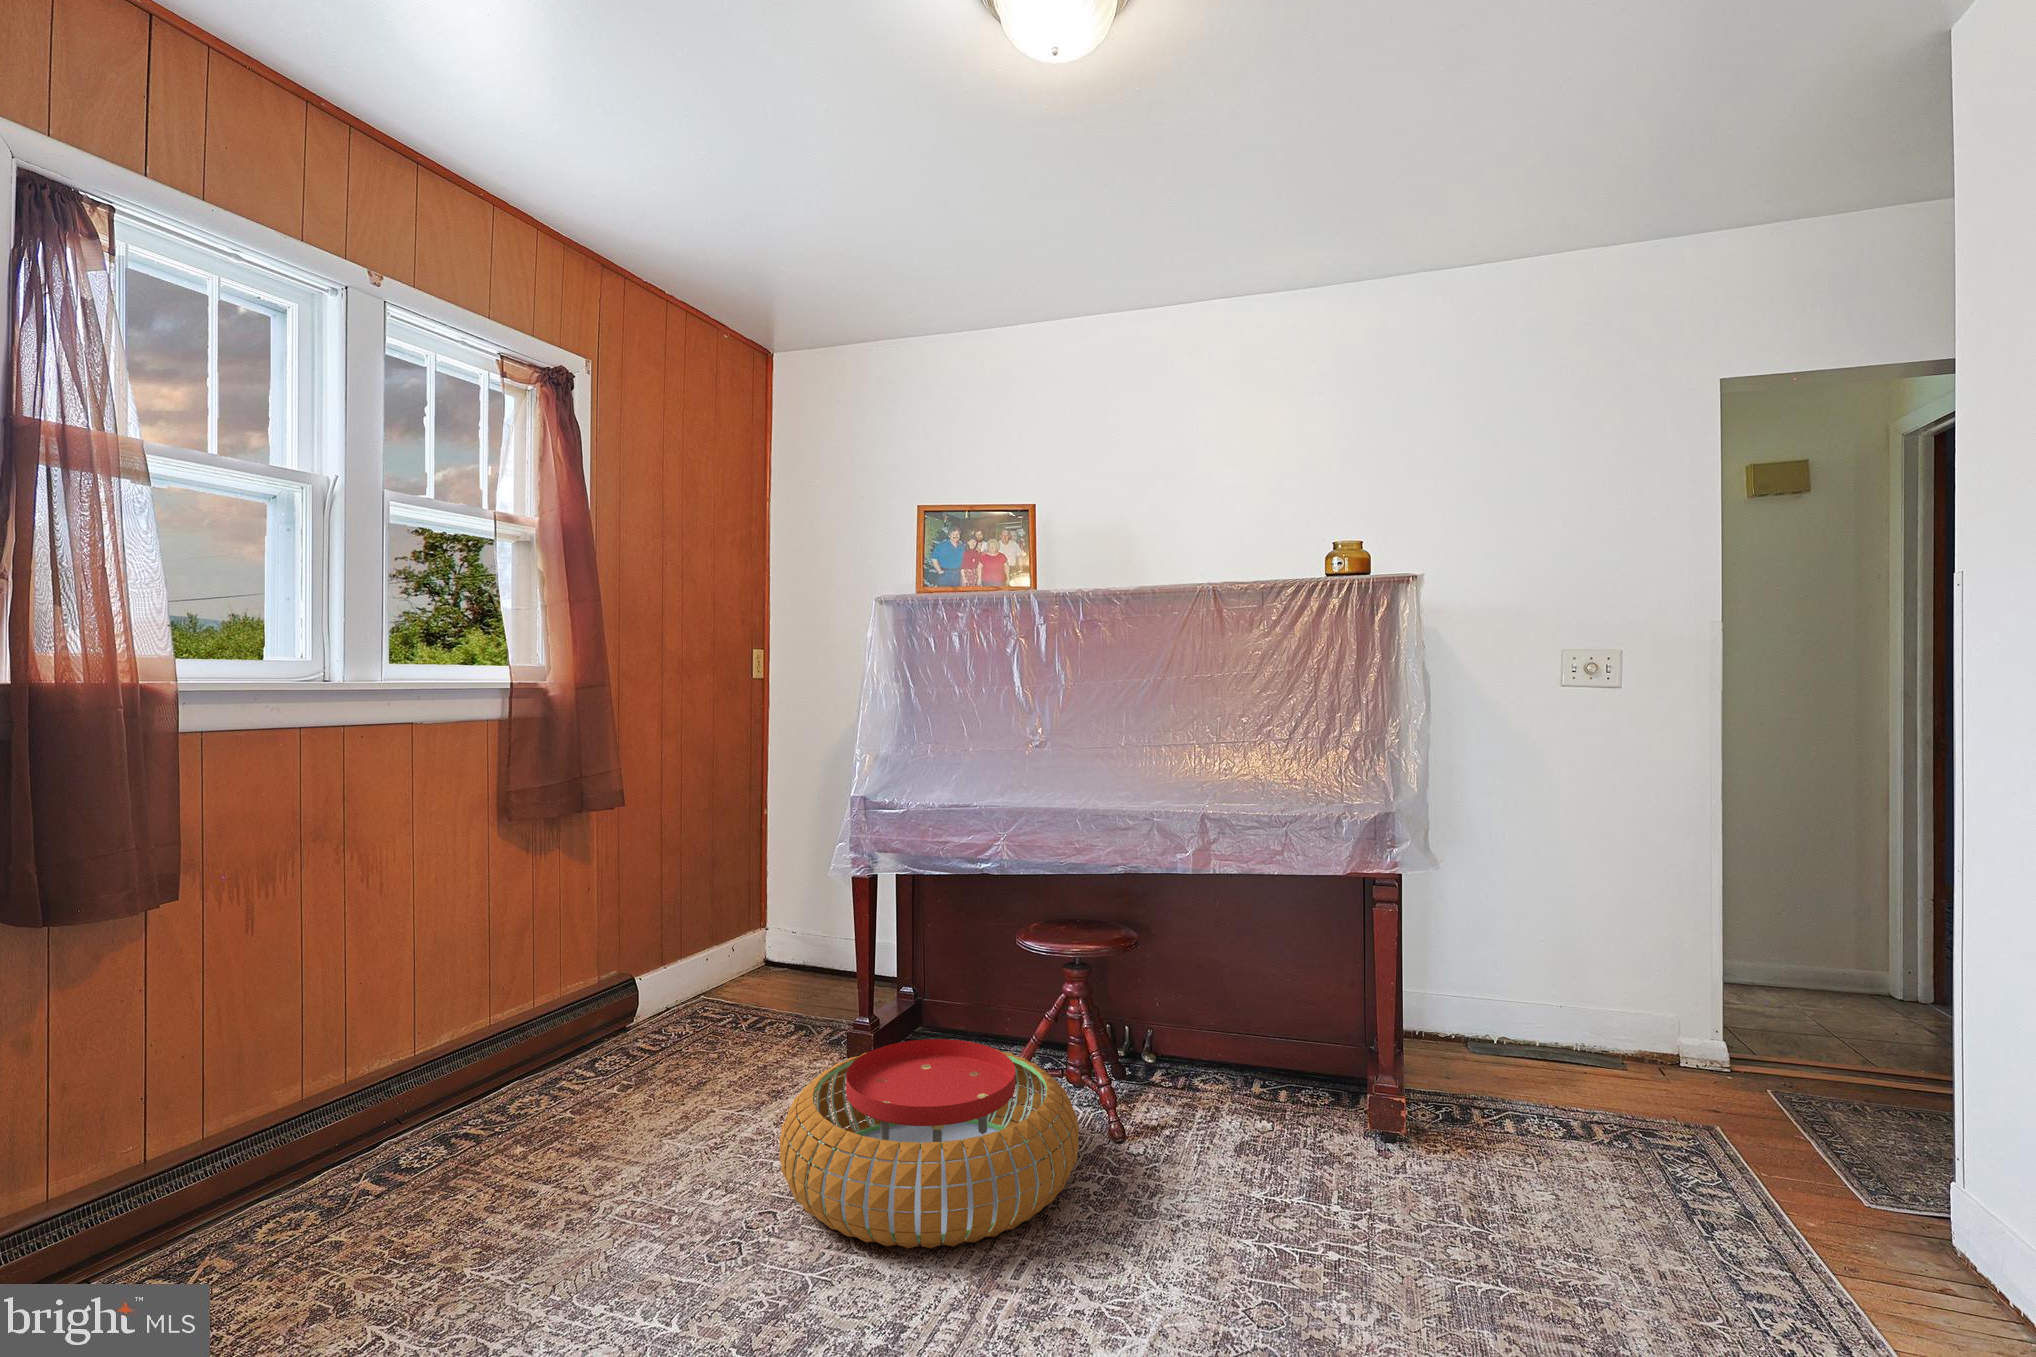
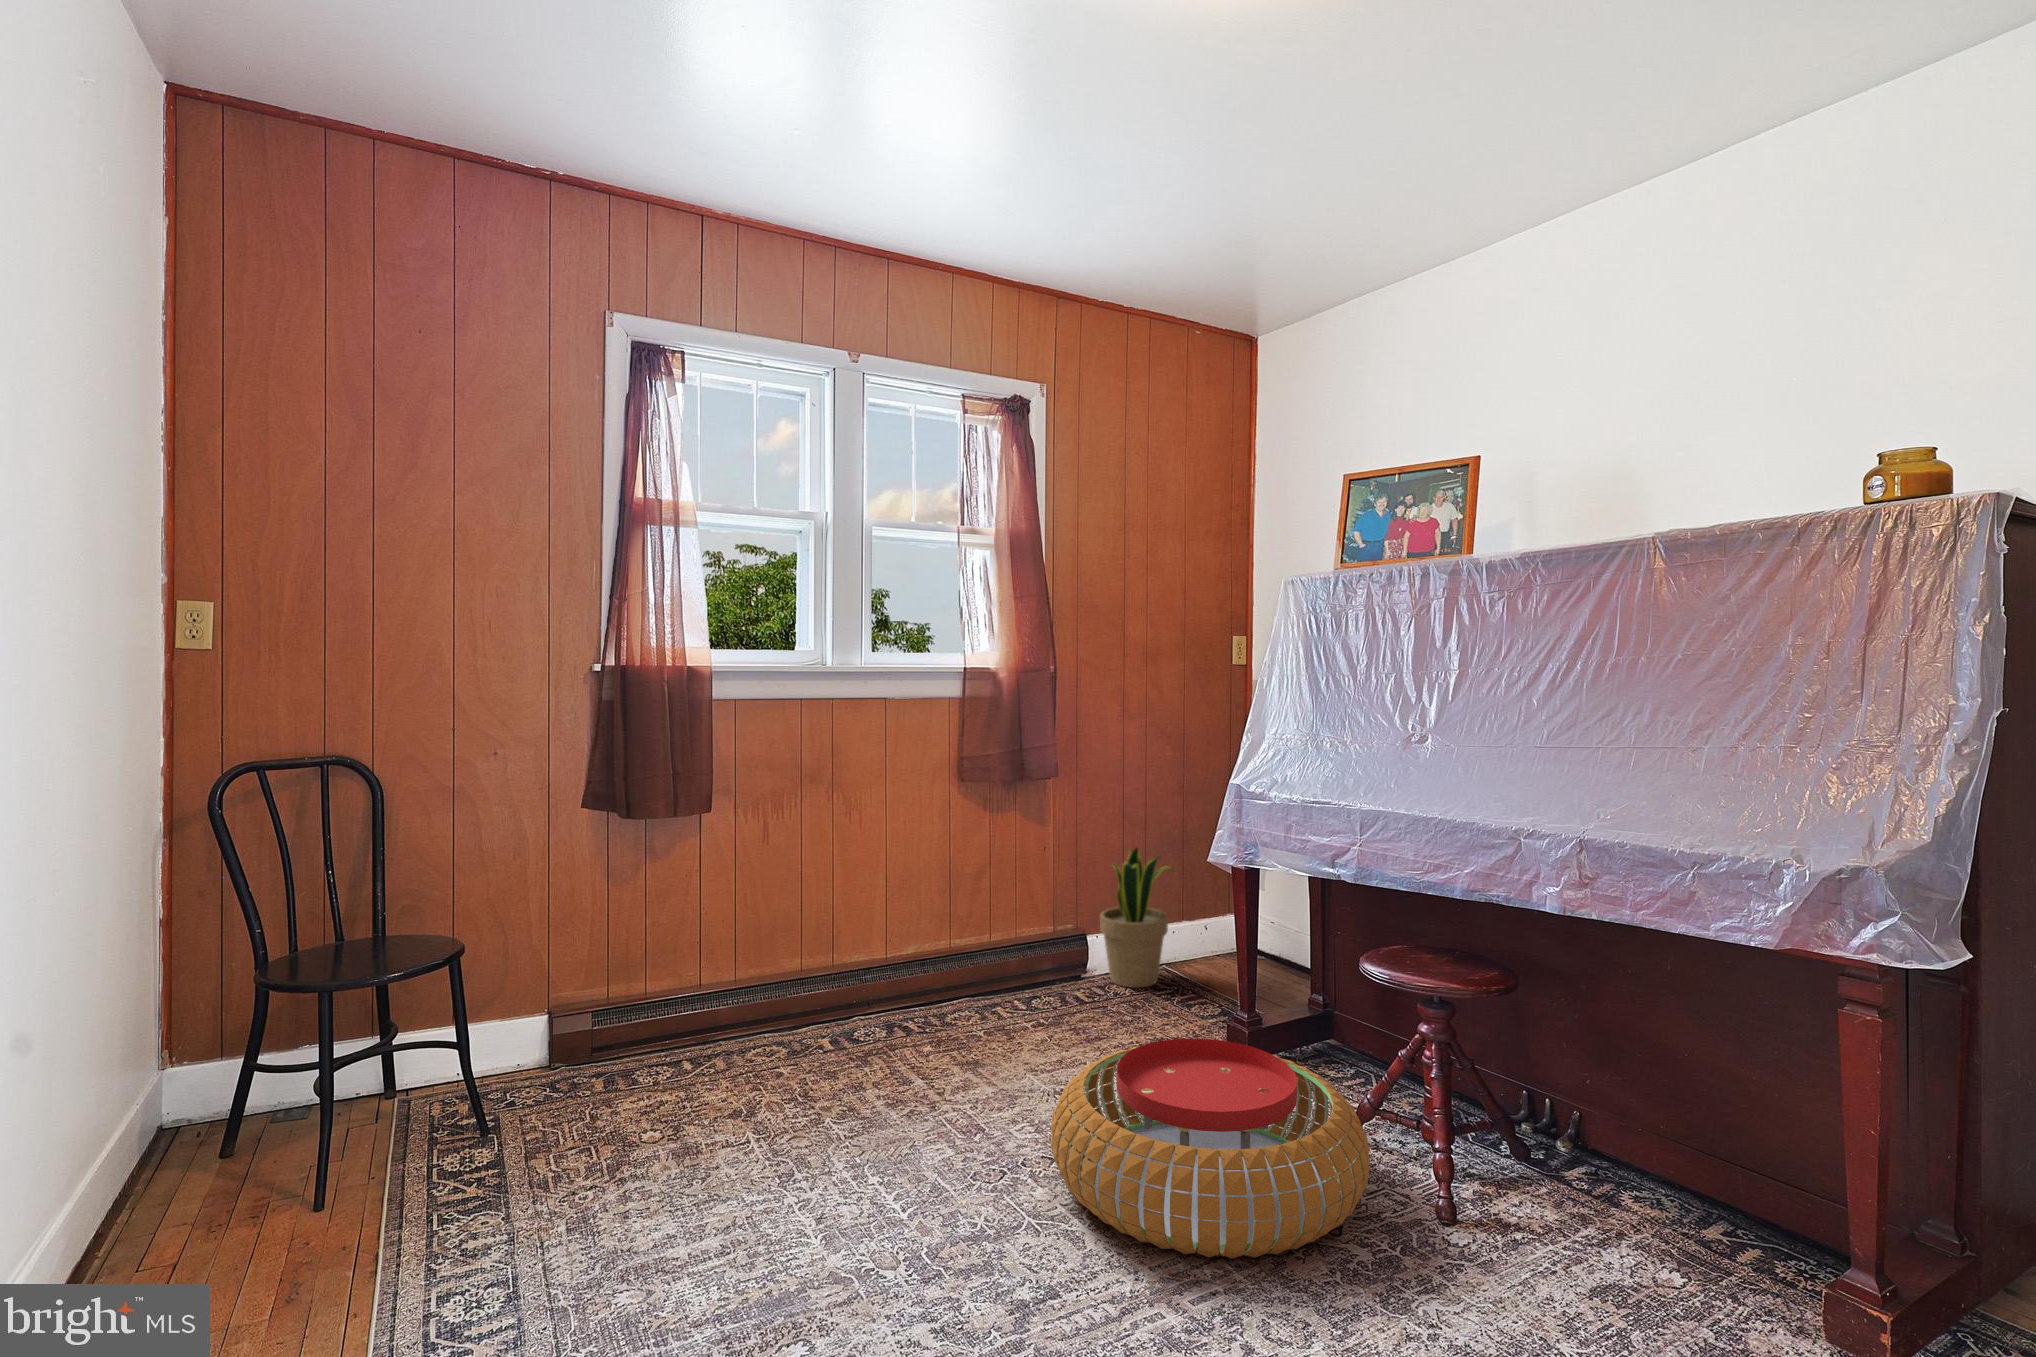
potted plant: none [649,877,727,1028] -> present [1100,848,1174,988]

